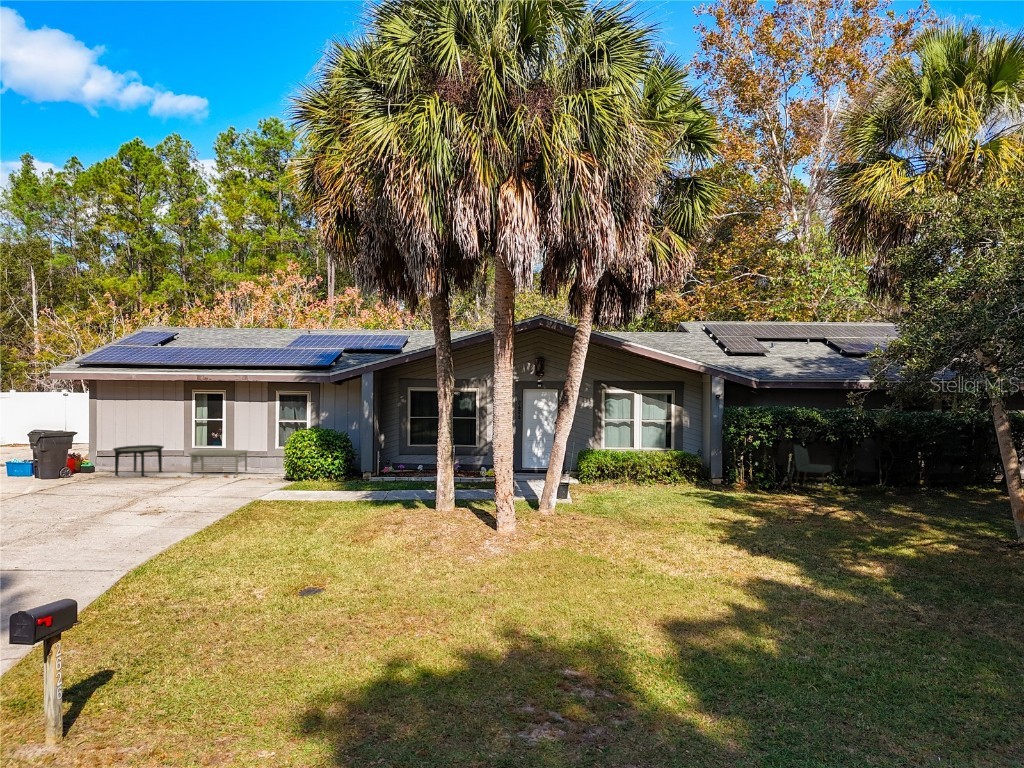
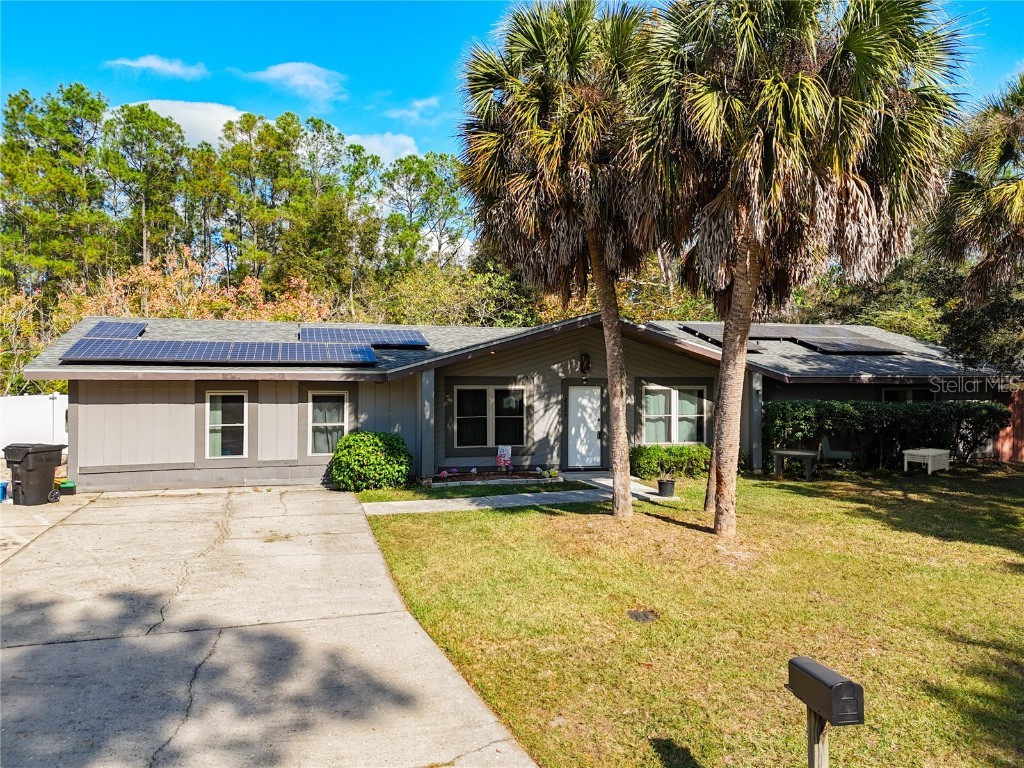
round table: present [113,445,164,476] -> present [769,449,819,481]
storage bench: present [189,450,248,475] -> present [903,449,950,474]

